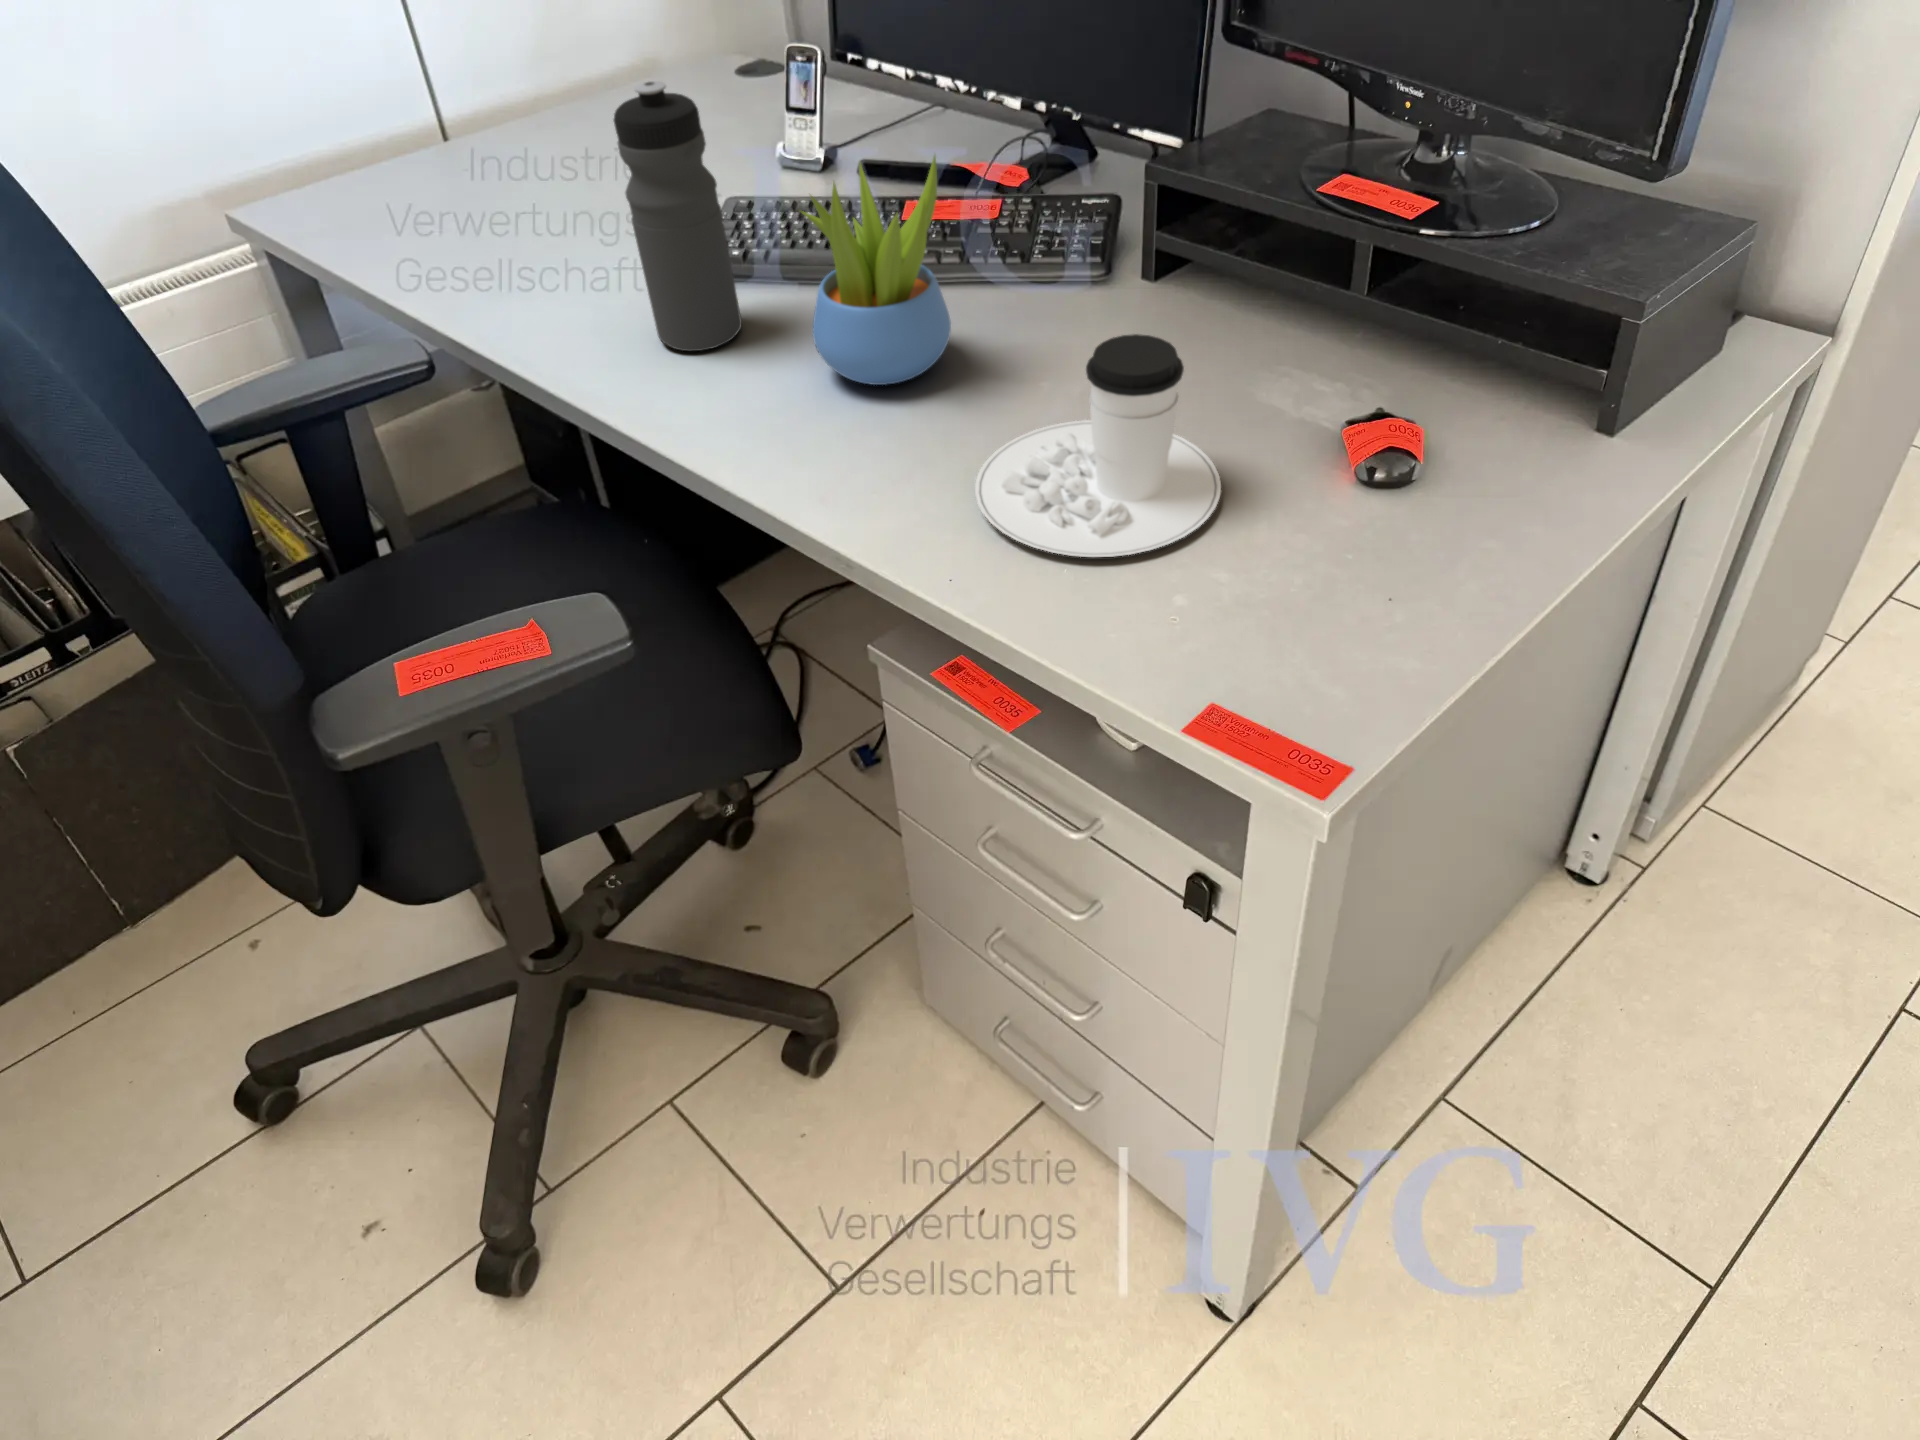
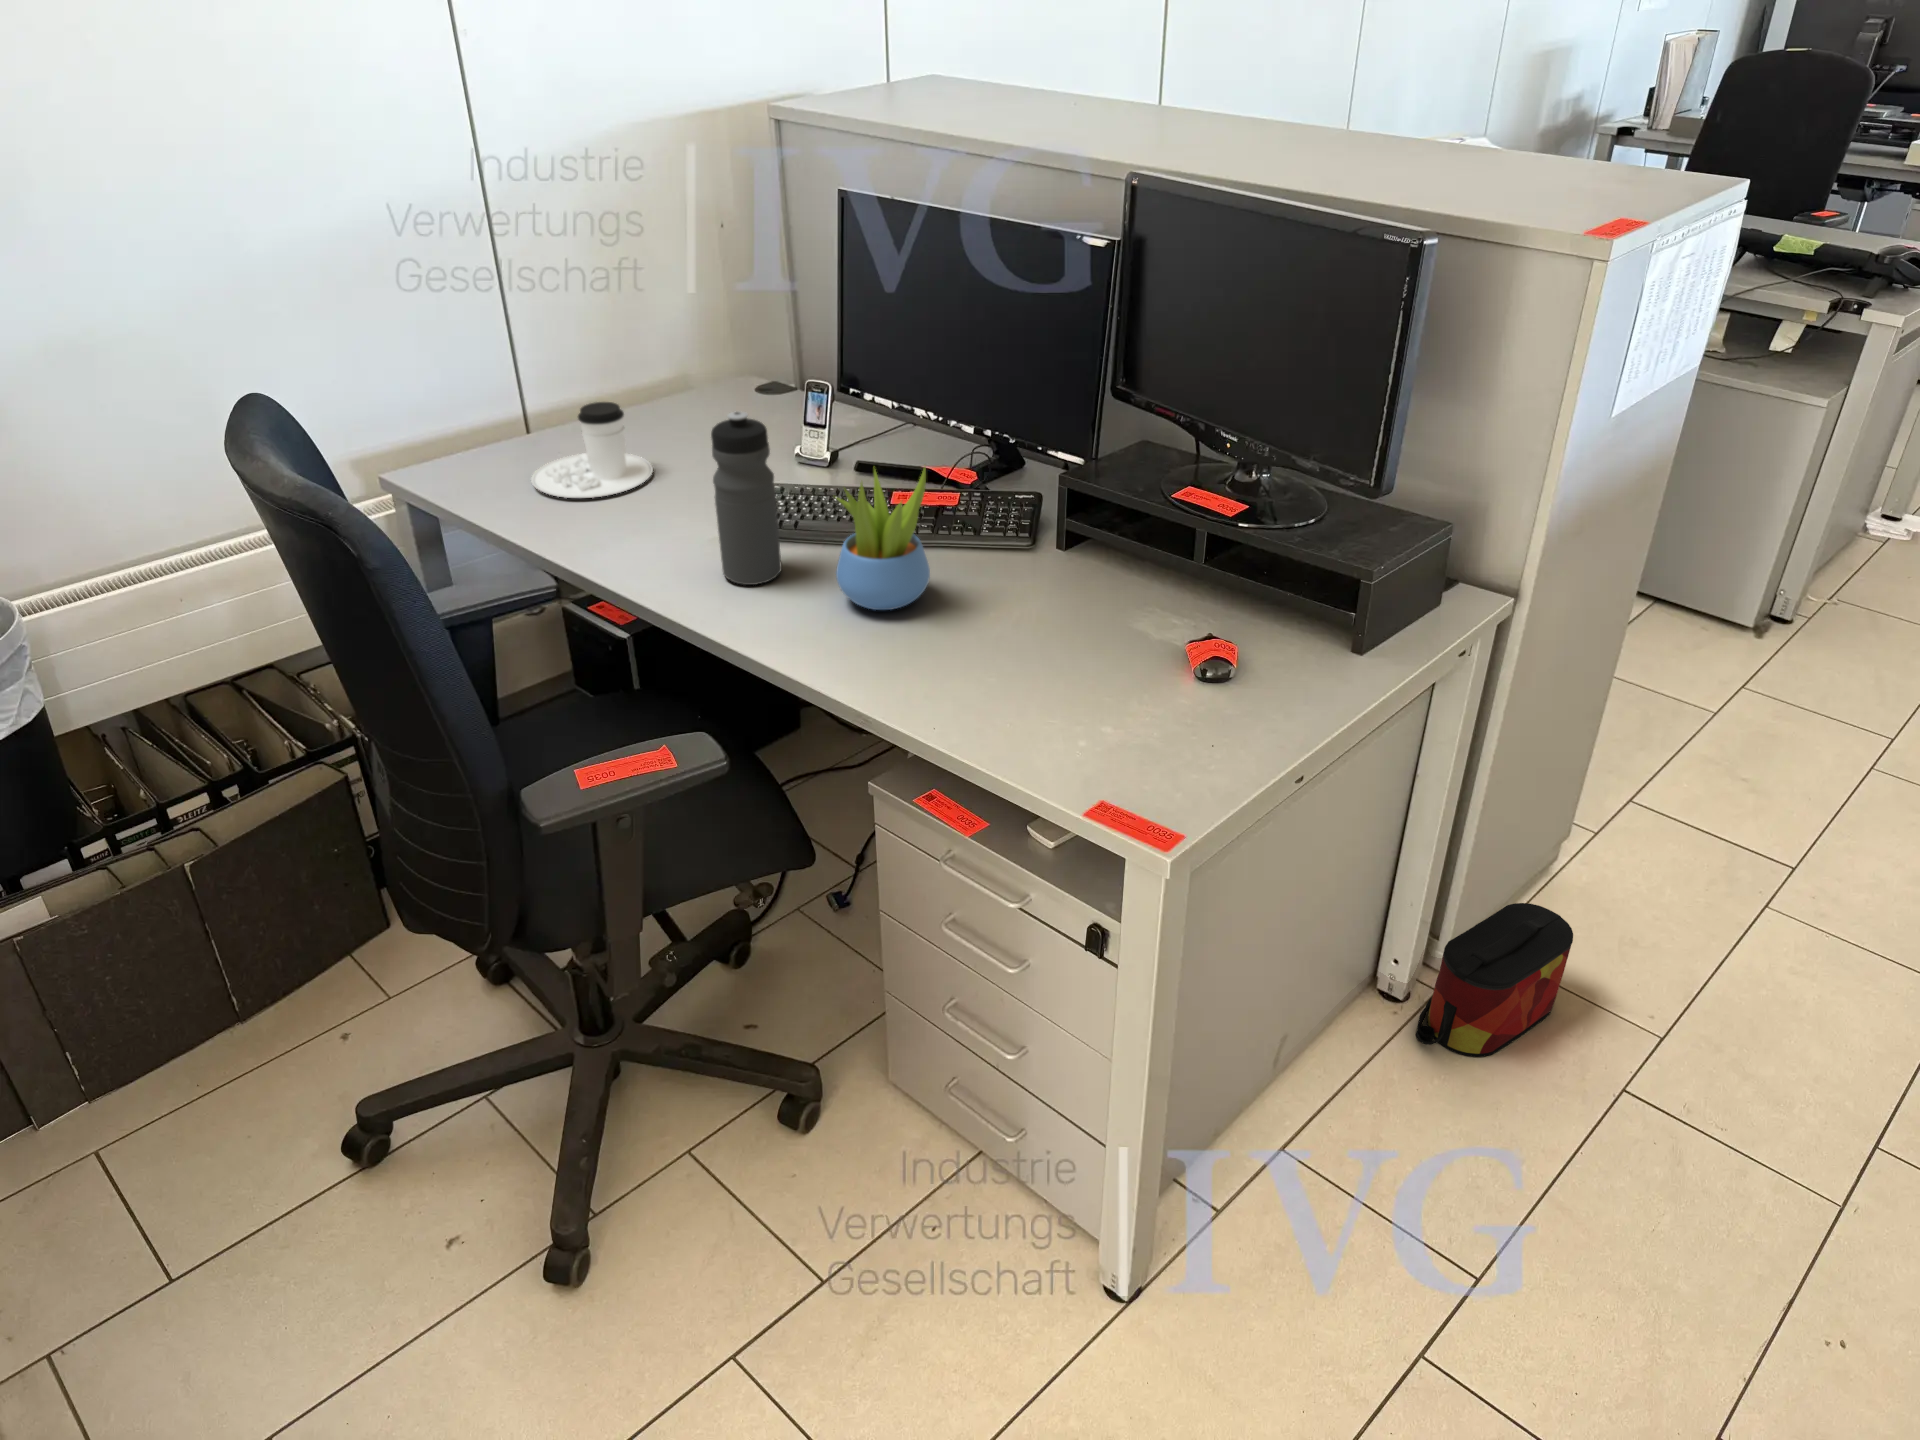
coffee cup: present [975,334,1221,557] -> present [531,402,653,498]
bag: none [1617,756,1848,962] -> present [1416,903,1573,1057]

